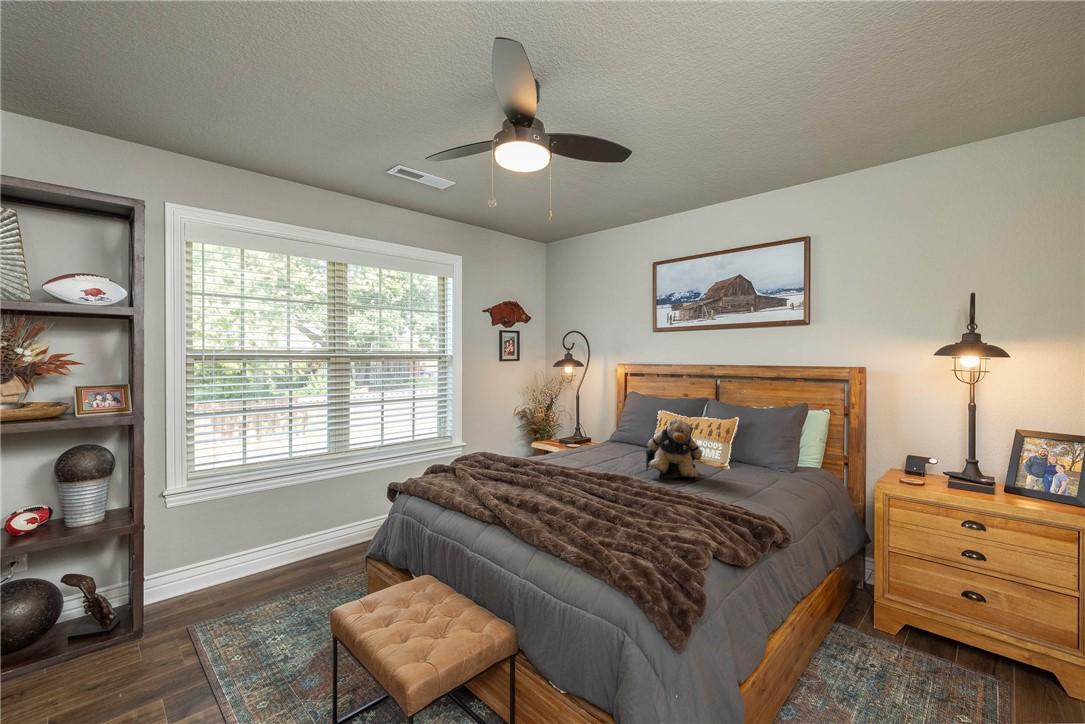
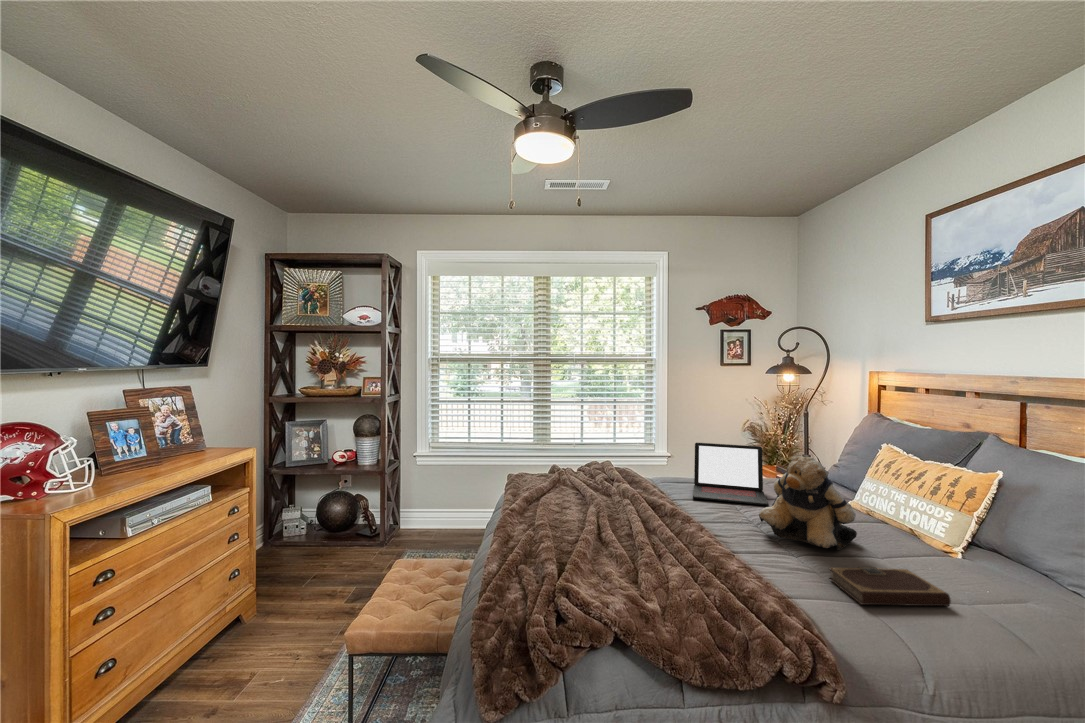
laptop: none [552,422,619,468] -> present [693,443,768,505]
notebook: none [722,477,774,499] -> present [830,567,951,606]

